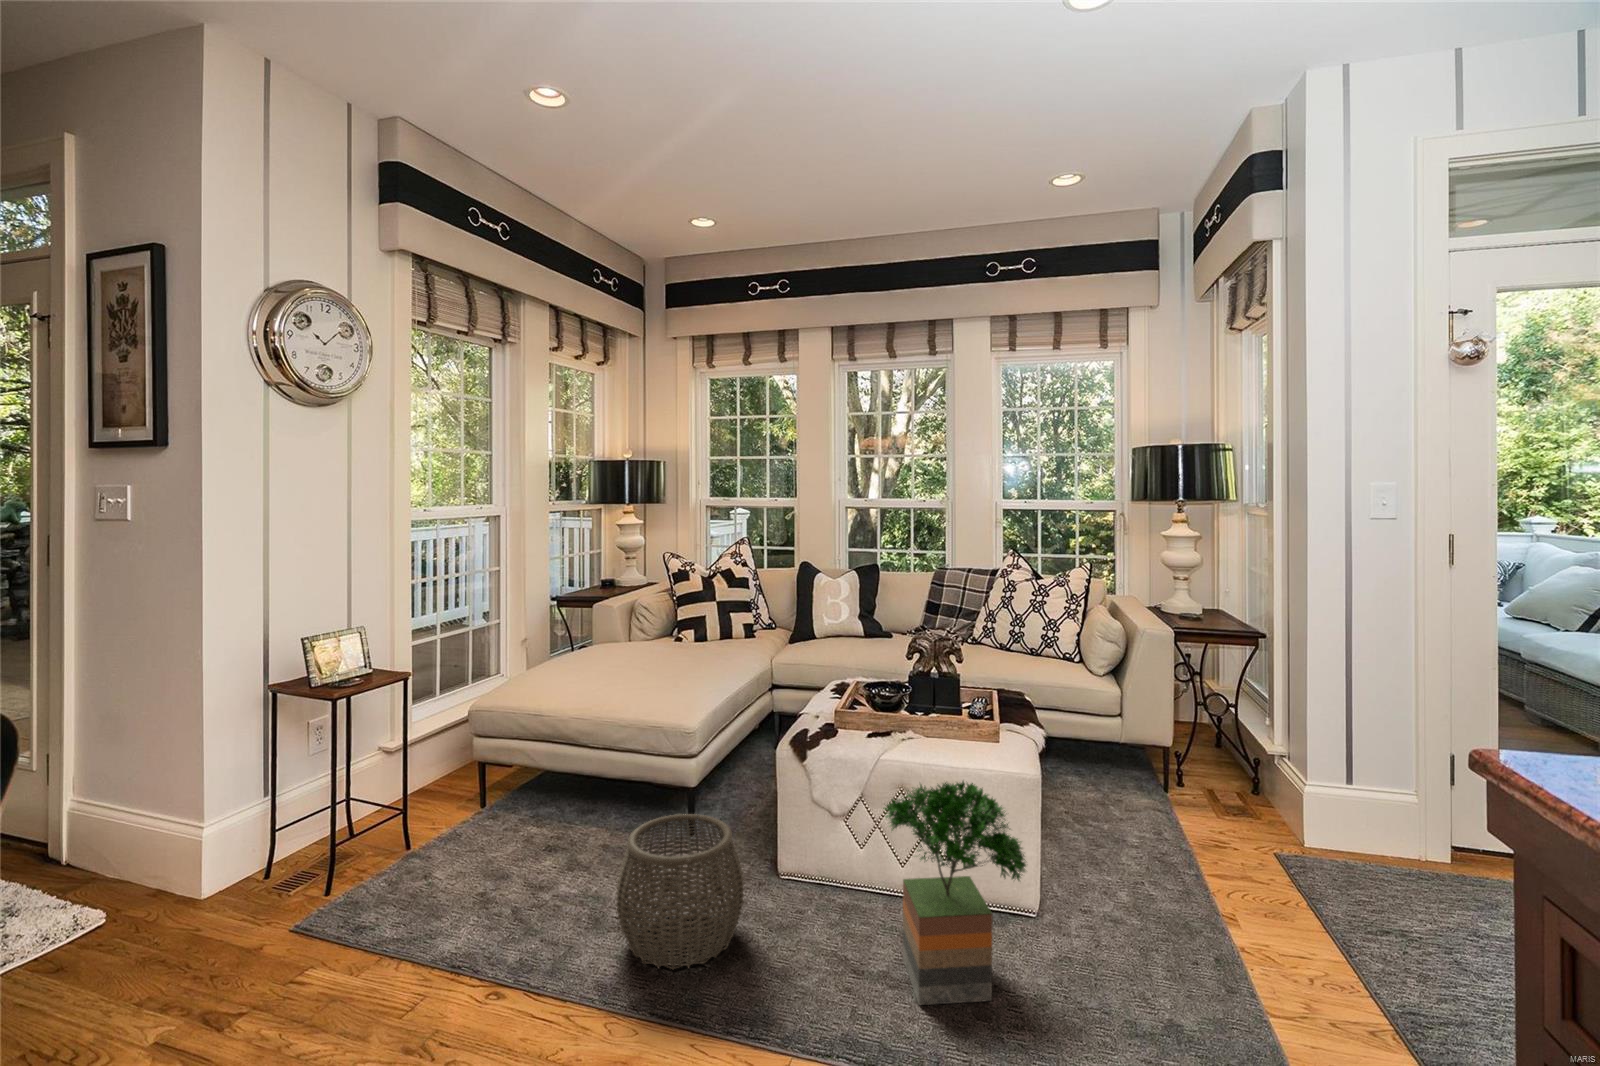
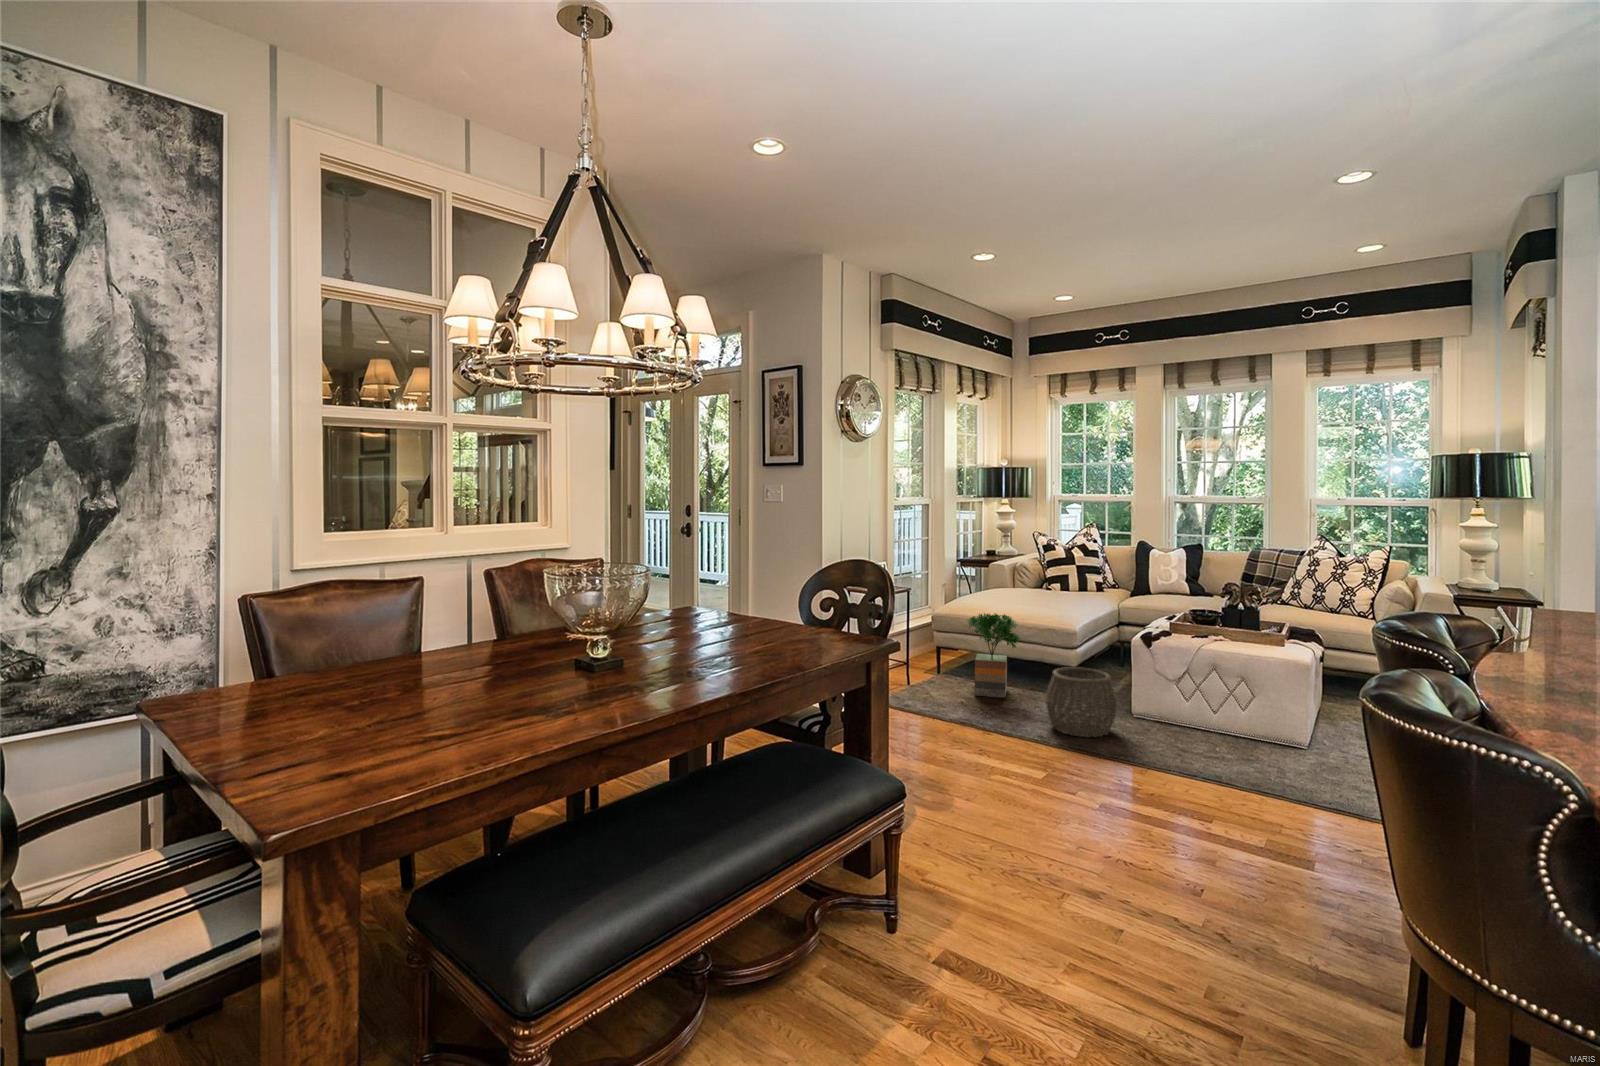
potted tree: present [884,781,1026,1005] -> present [967,613,1021,698]

